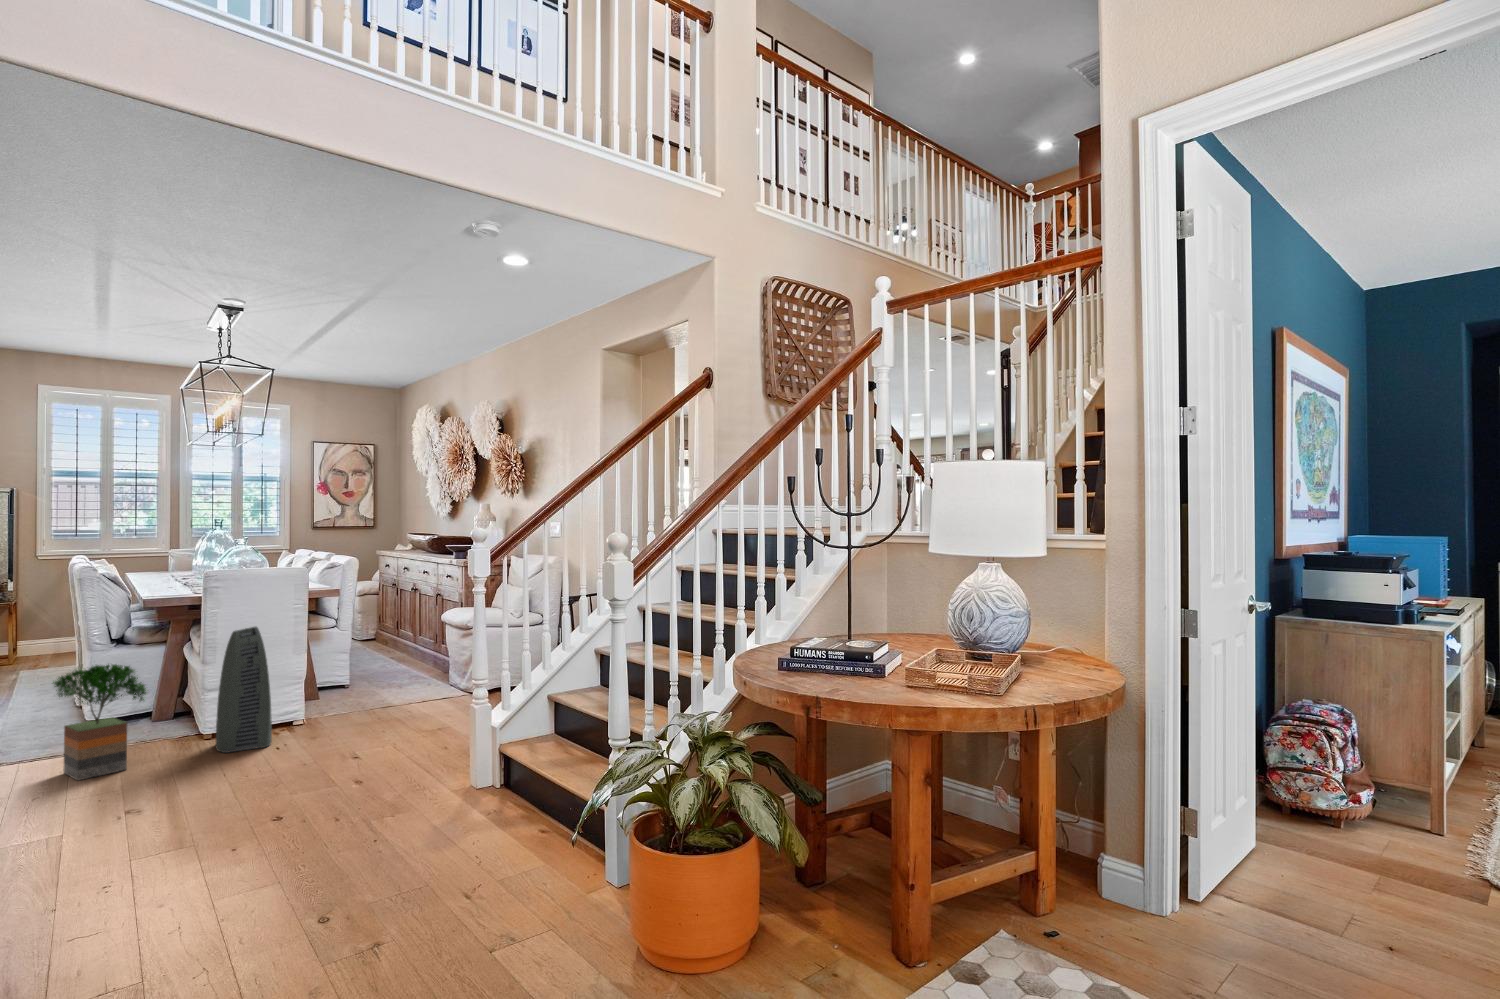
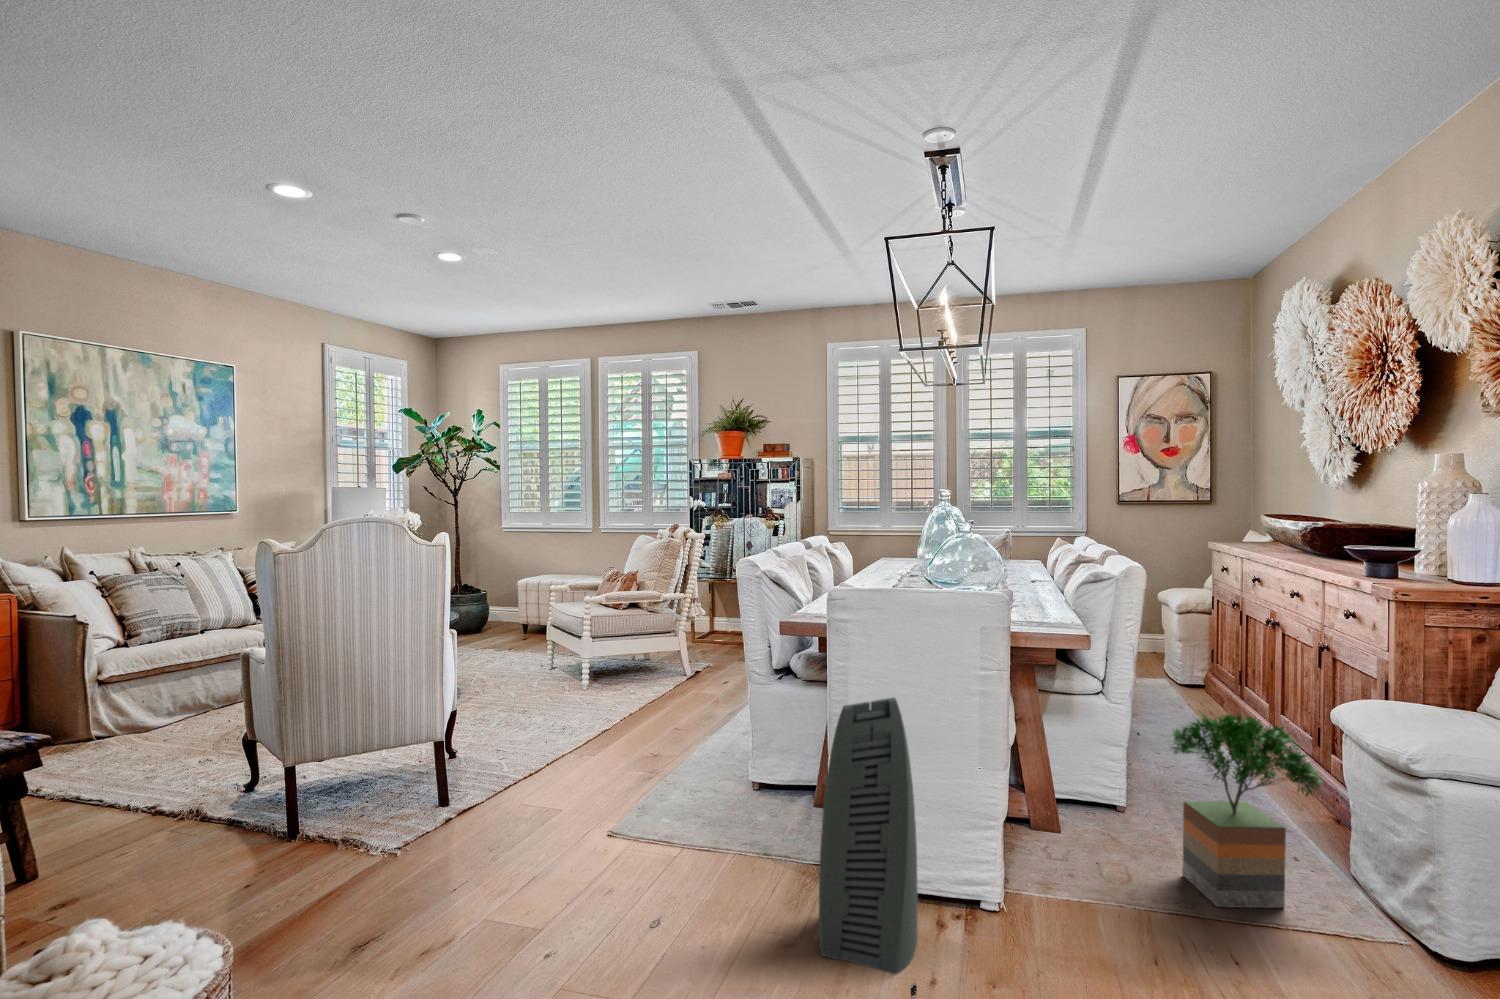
potted tree: present [53,664,148,780] -> present [1171,714,1322,908]

